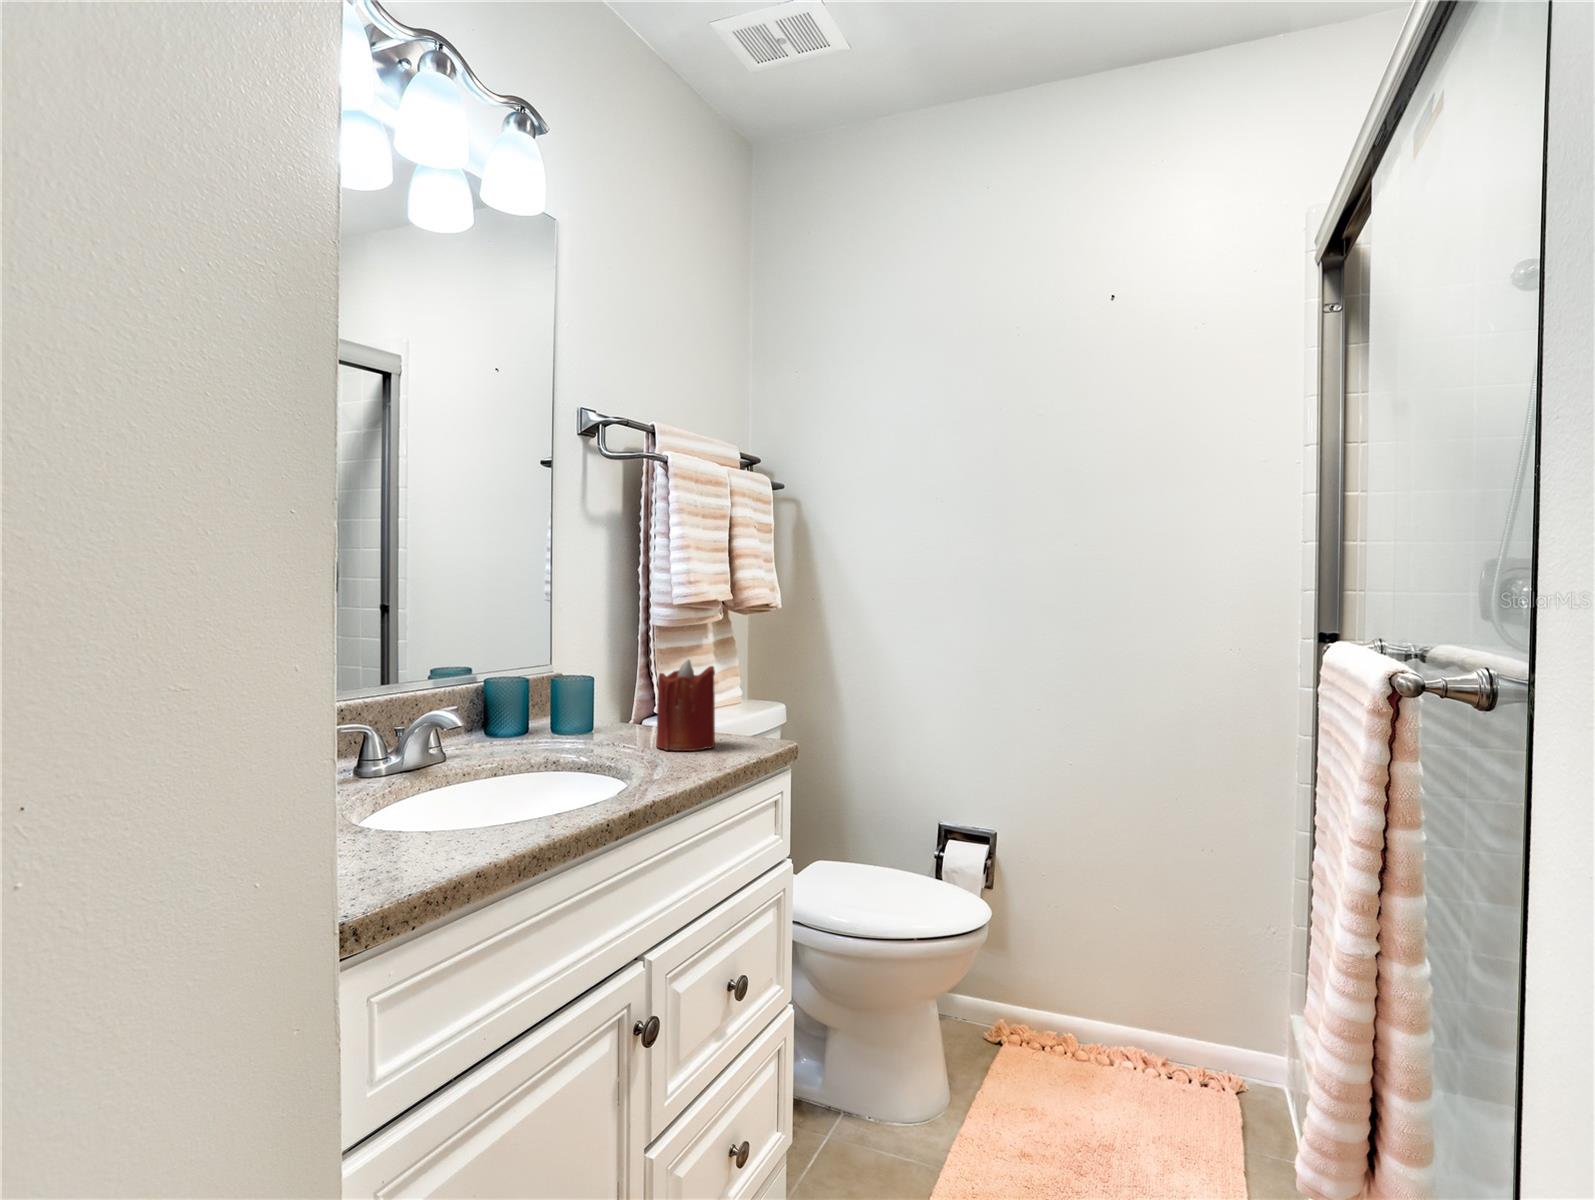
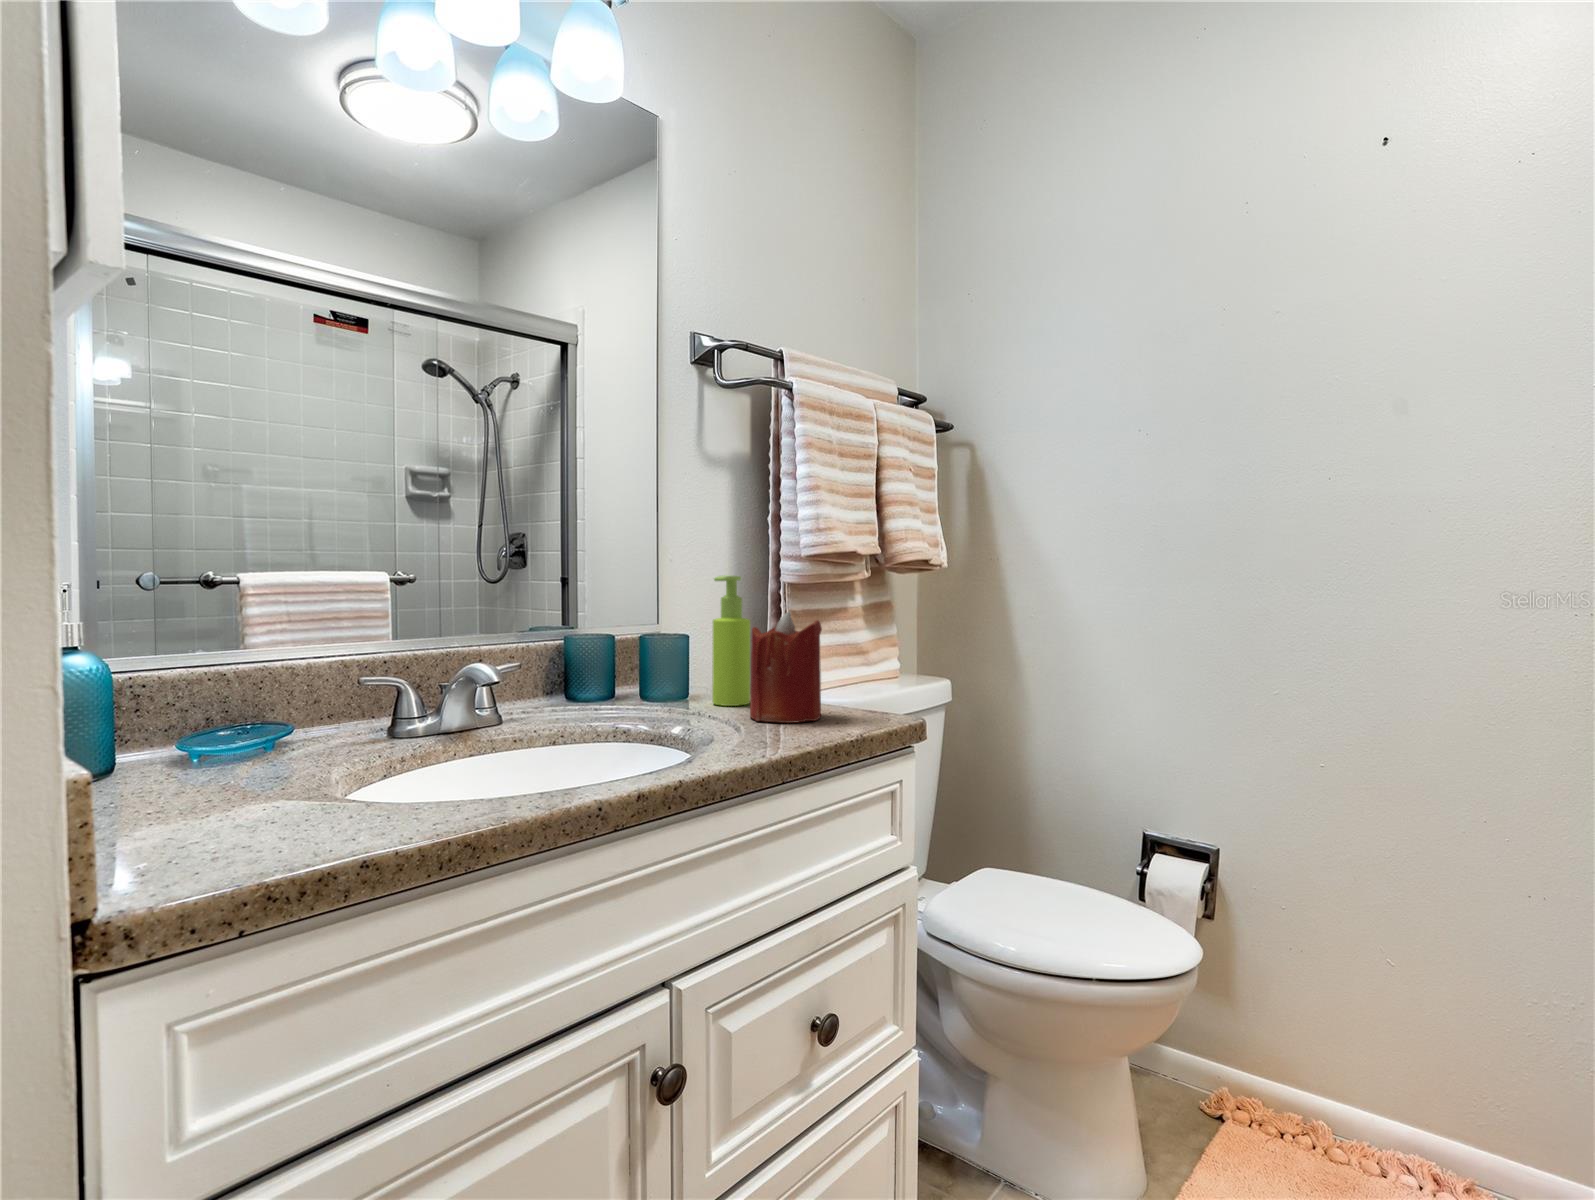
soap dispenser: none [612,627,645,738] -> present [712,575,750,706]

